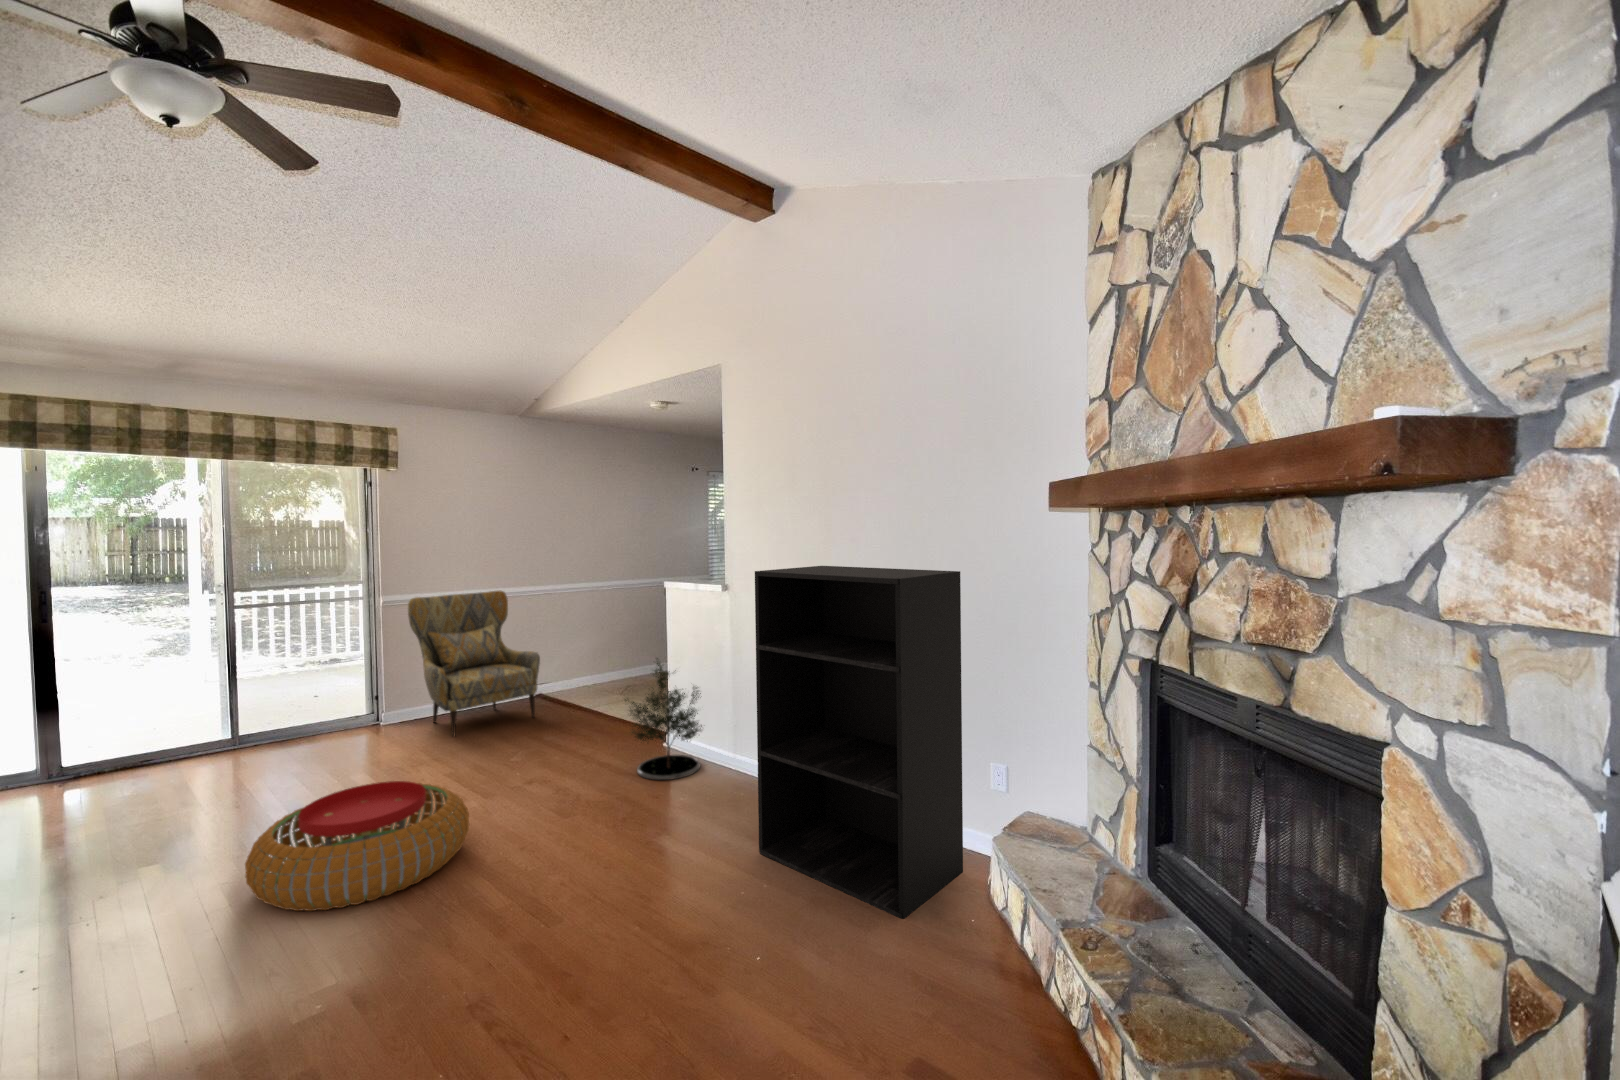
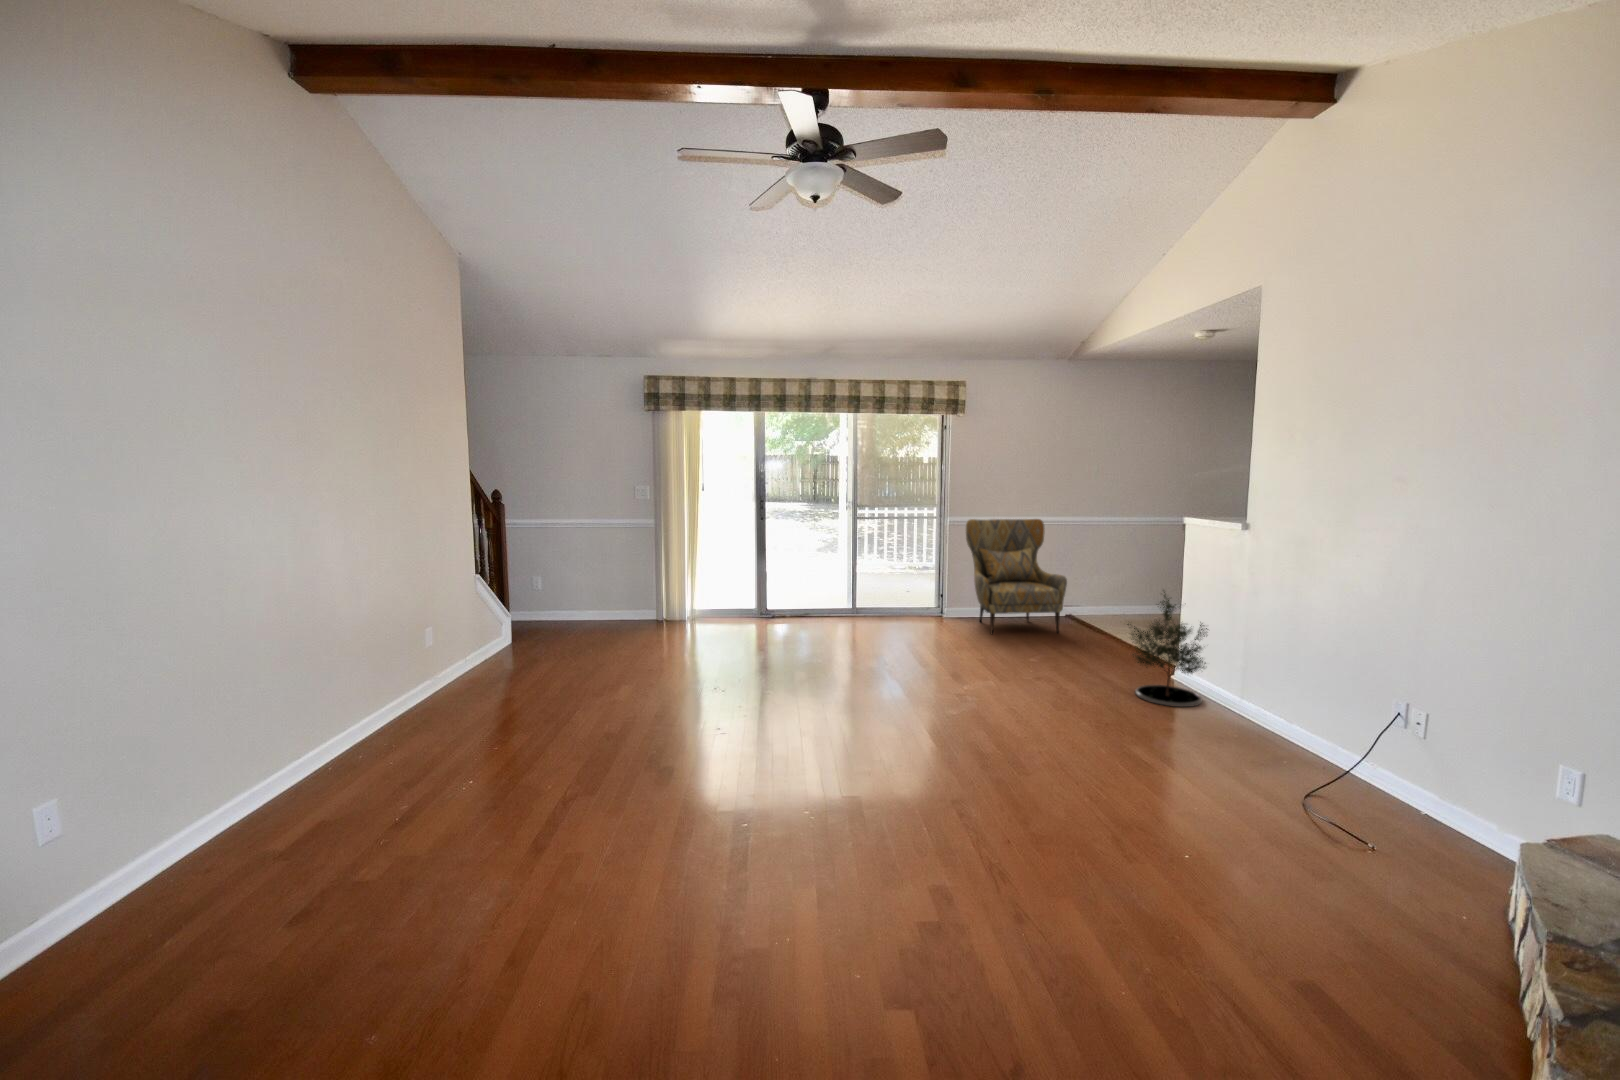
bookshelf: present [755,566,963,919] -> none [1229,507,1528,879]
pouf: present [245,781,469,911] -> none [856,644,986,716]

